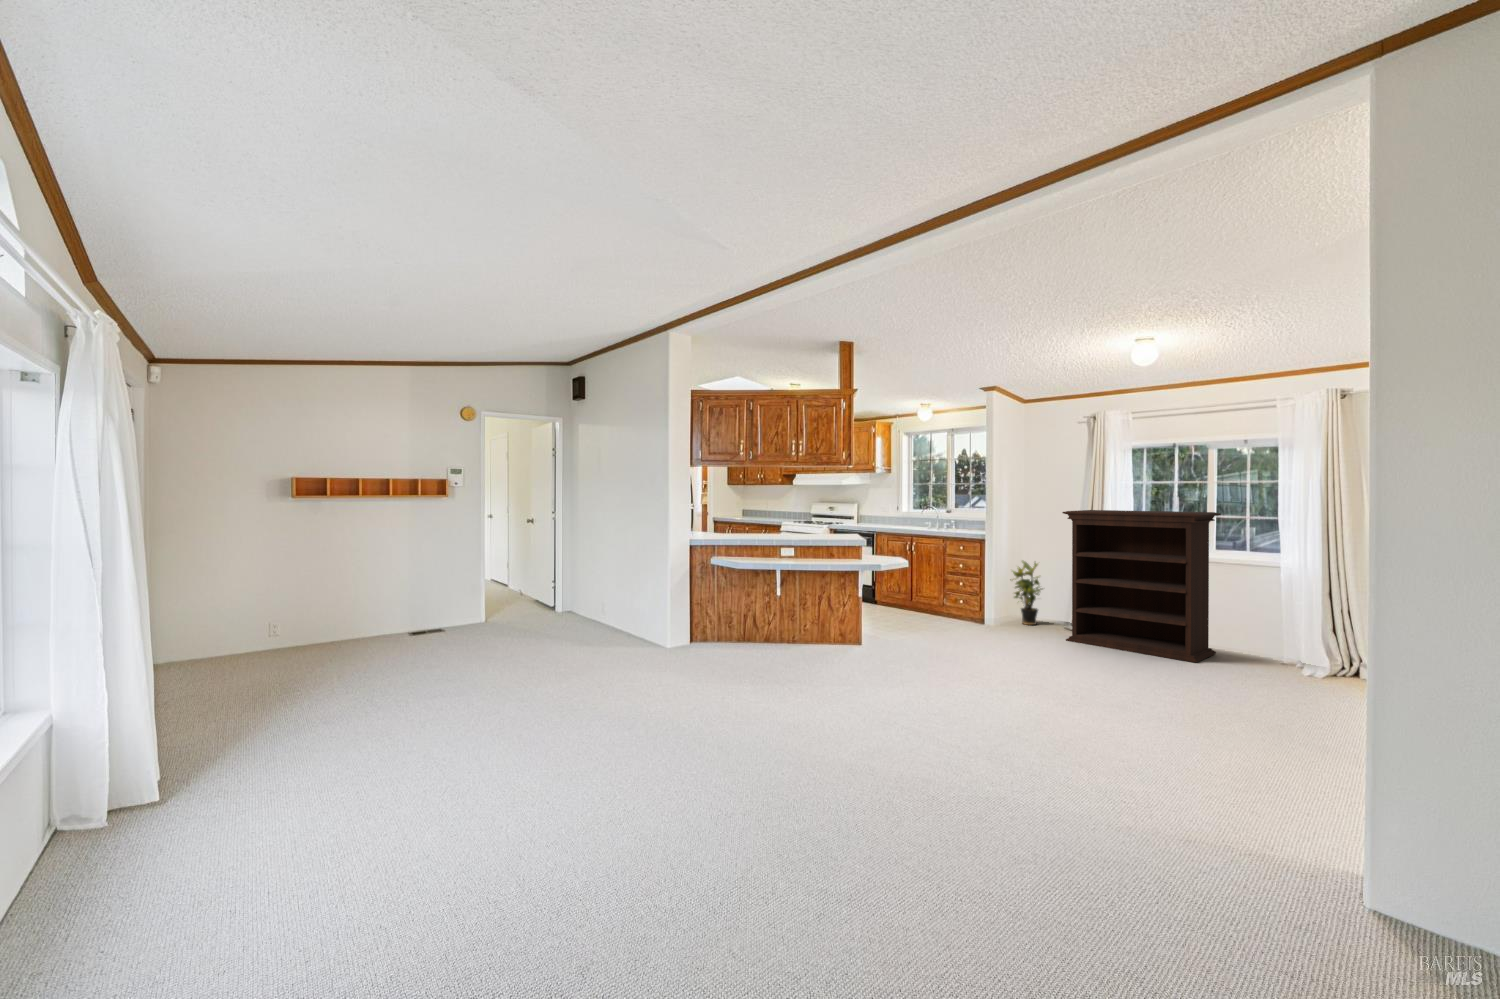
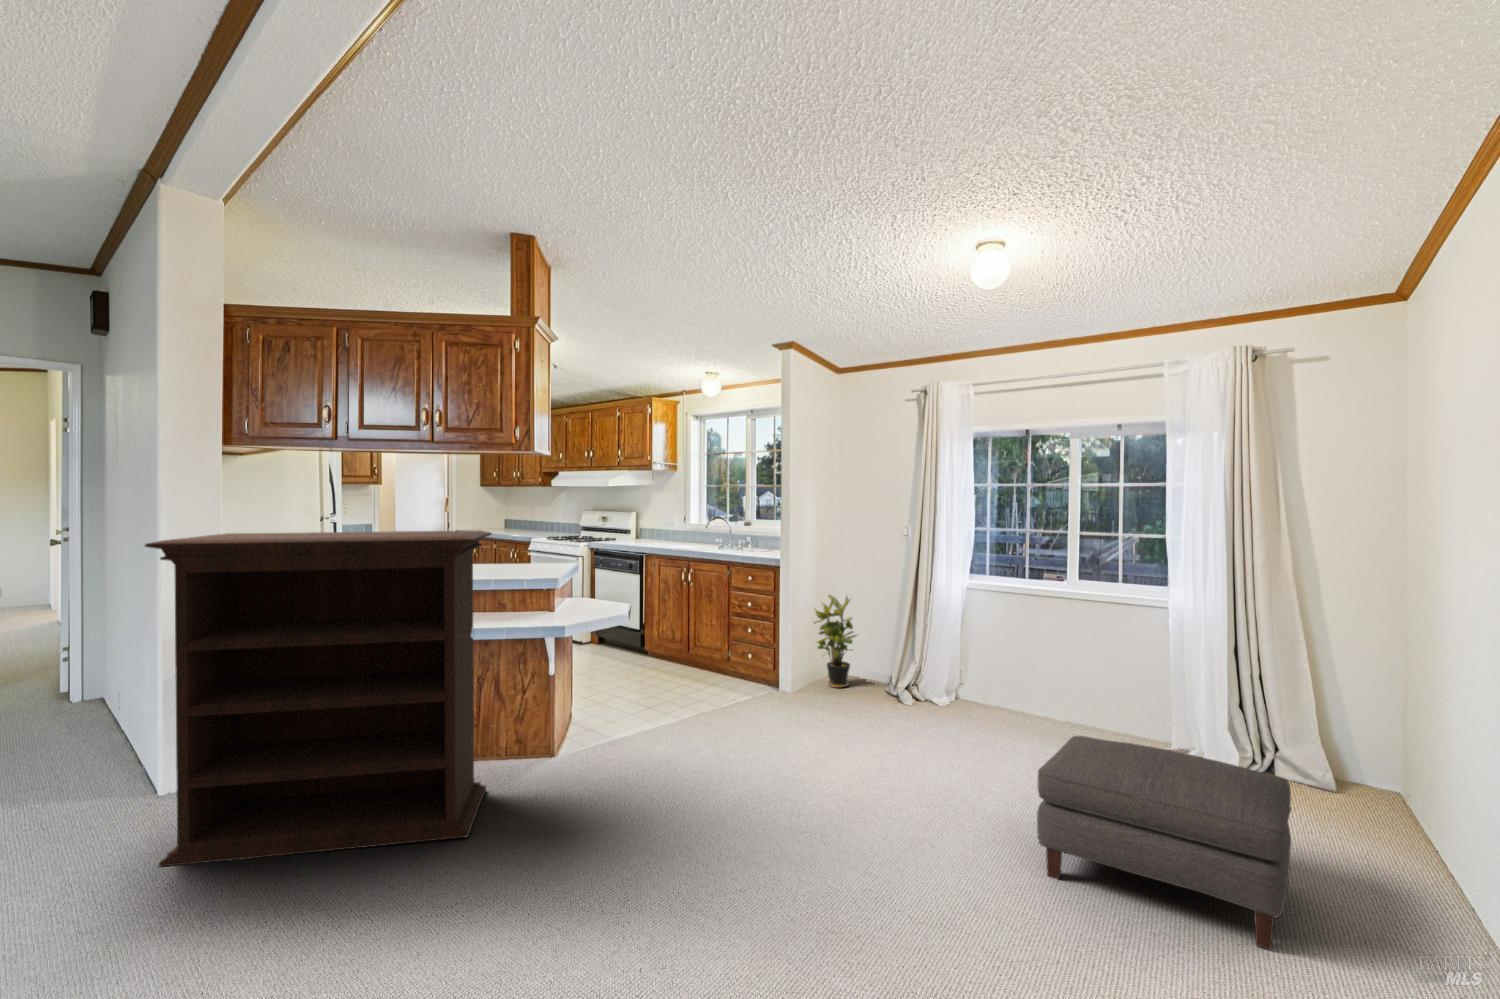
bookshelf: present [1062,510,1221,662] -> present [145,530,491,866]
ottoman: none [1170,630,1324,722] -> present [1037,736,1291,950]

